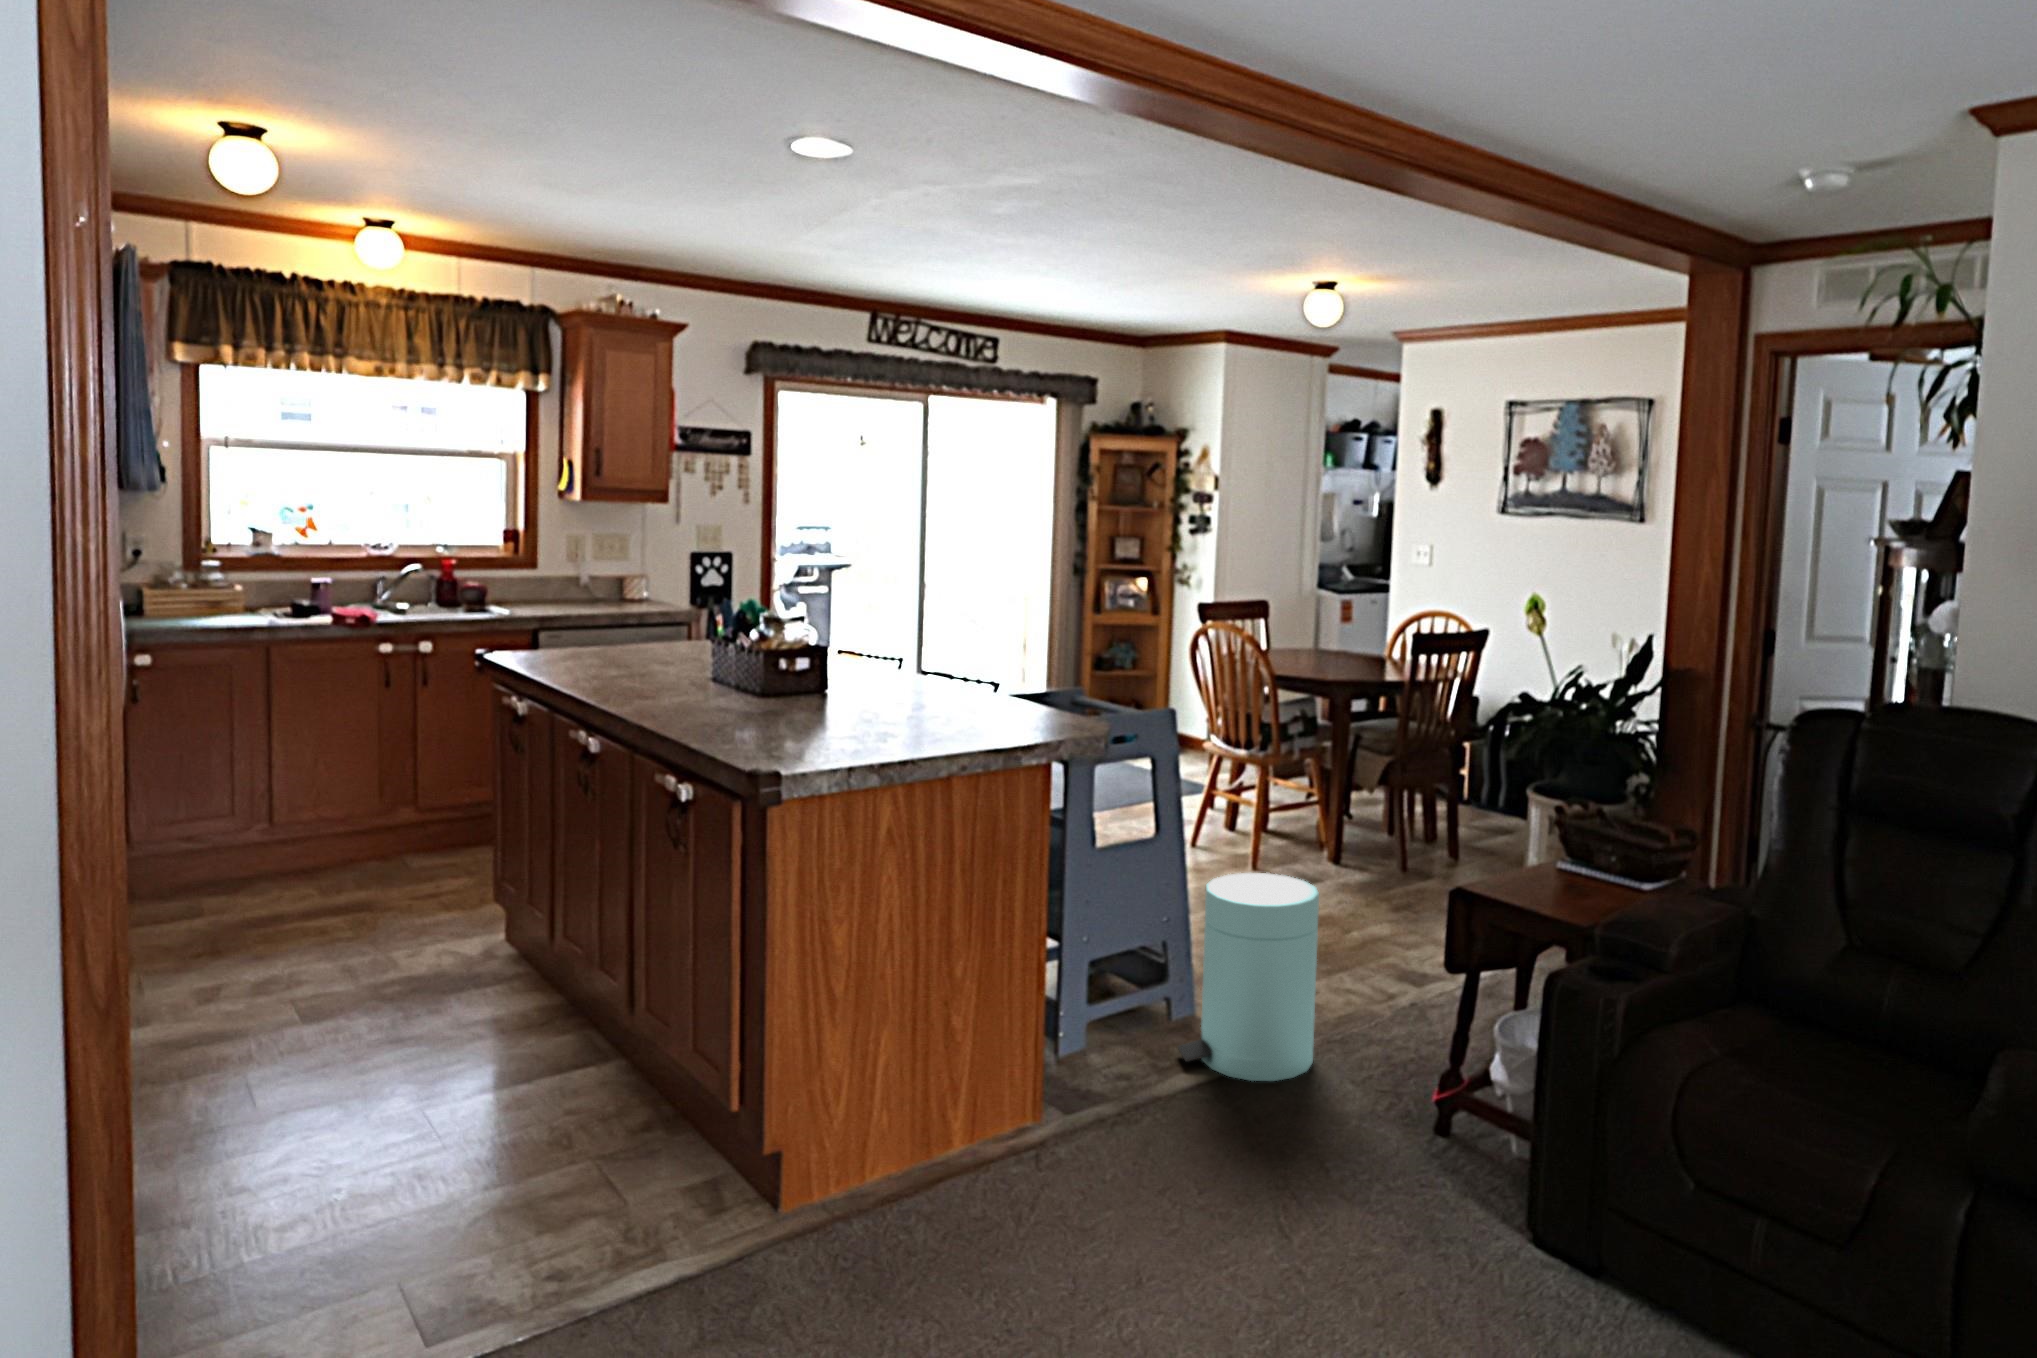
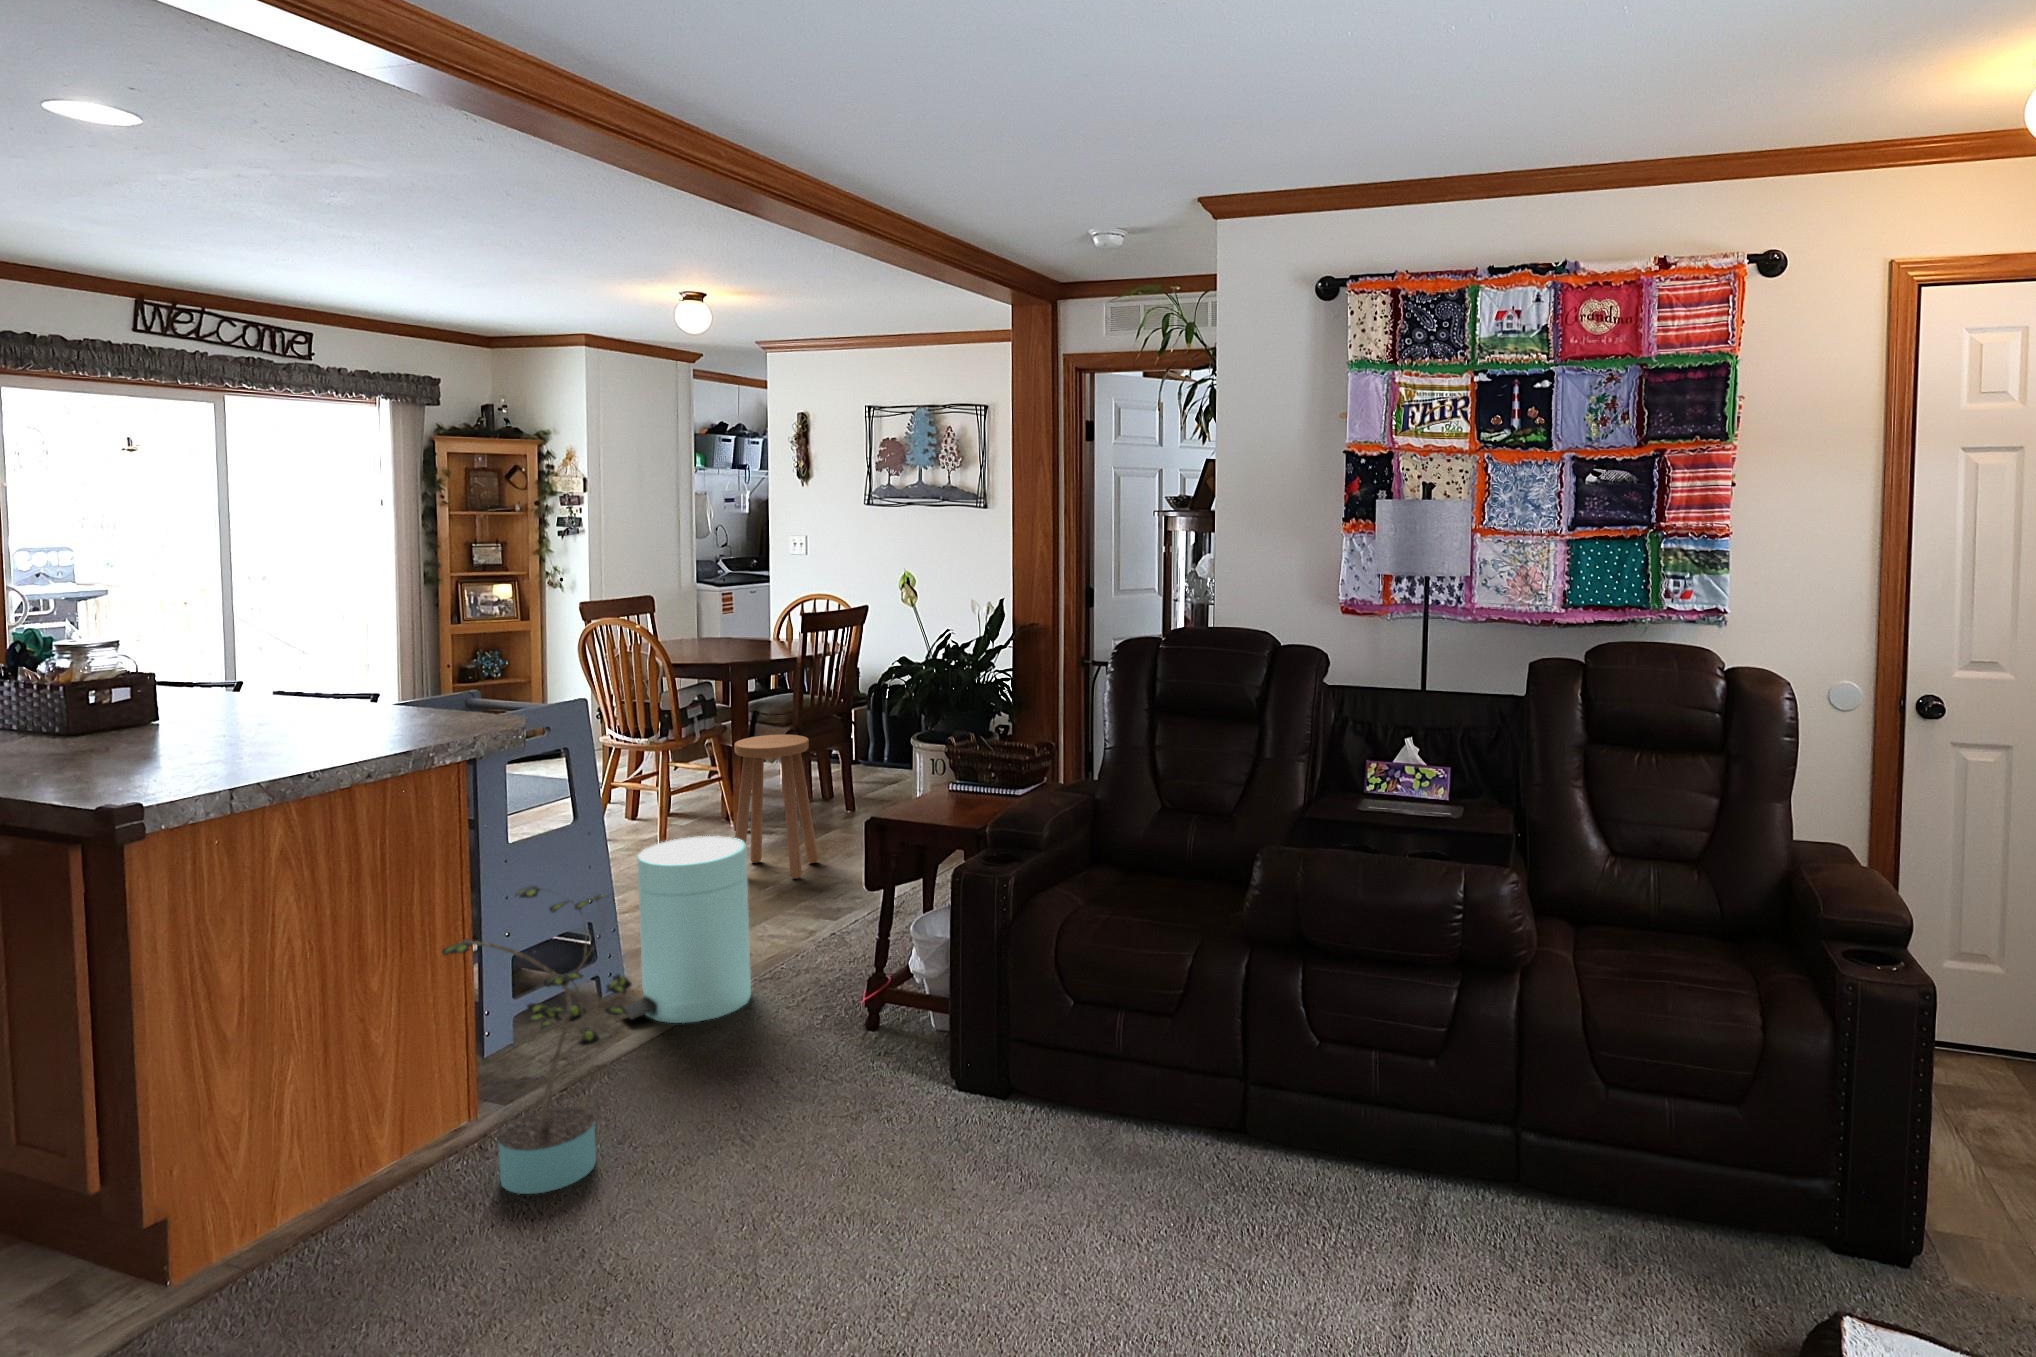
stool: none [1315,765,1410,930] -> present [735,735,818,879]
potted plant: none [988,910,1168,1246] -> present [442,886,632,1194]

